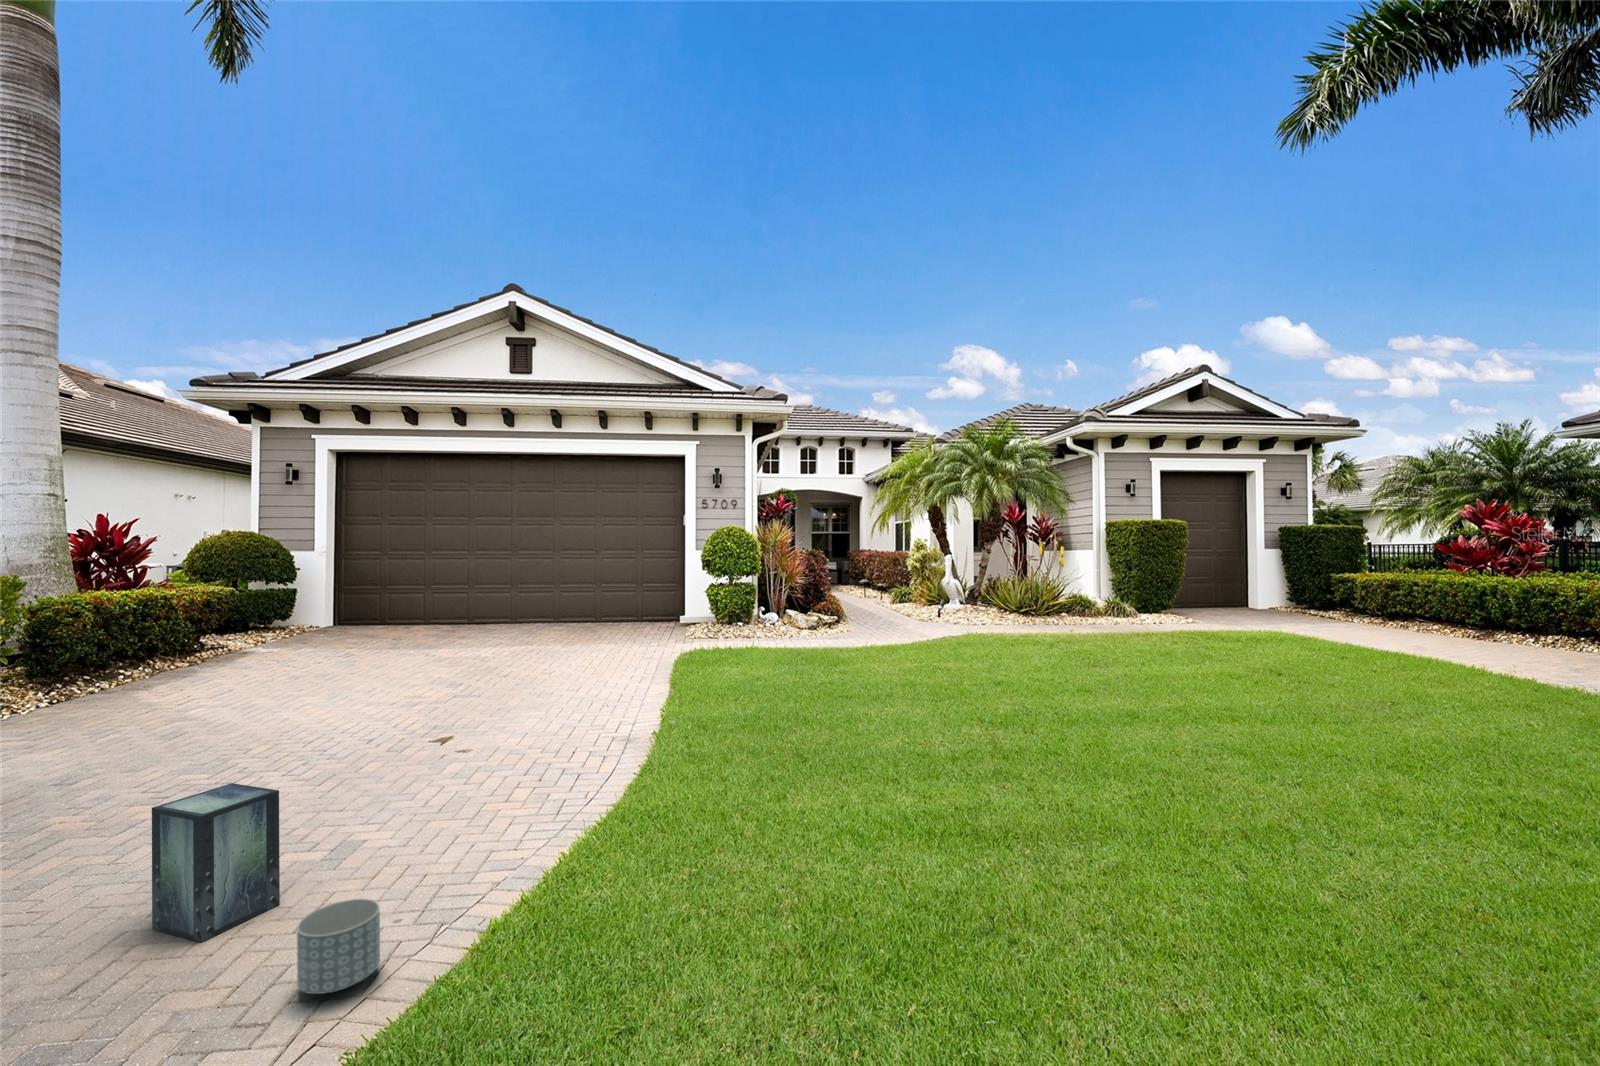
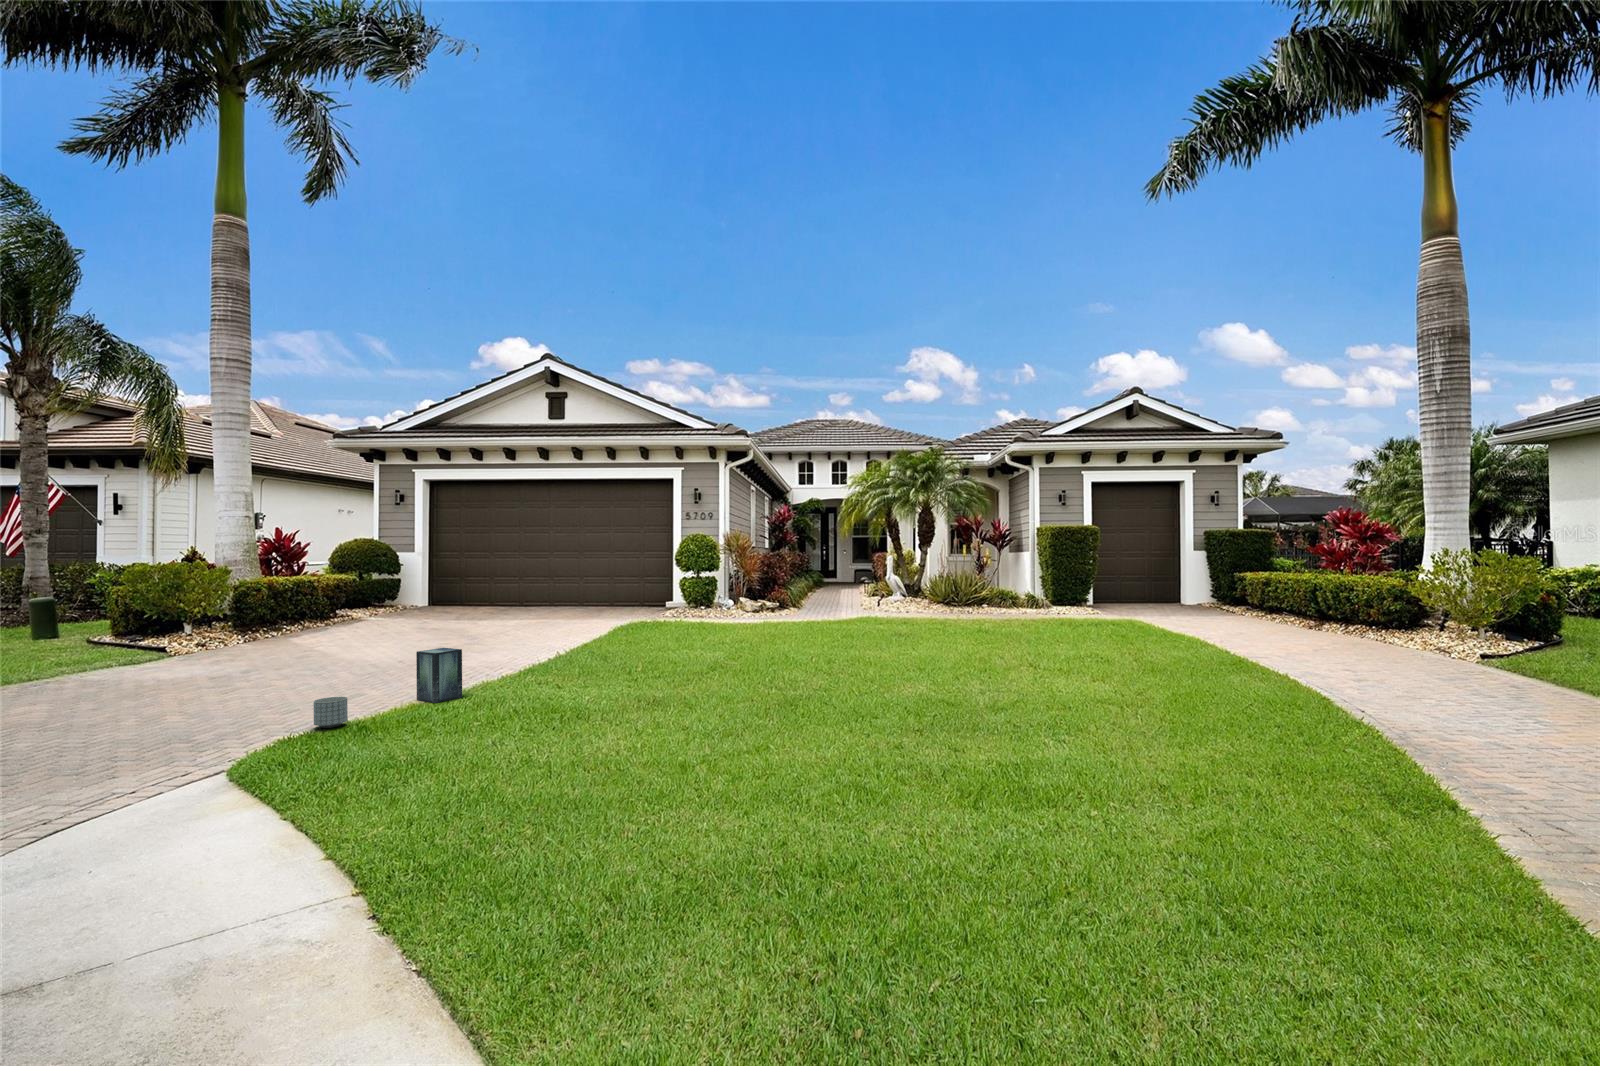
storage box: present [152,783,280,942] -> present [416,648,462,703]

